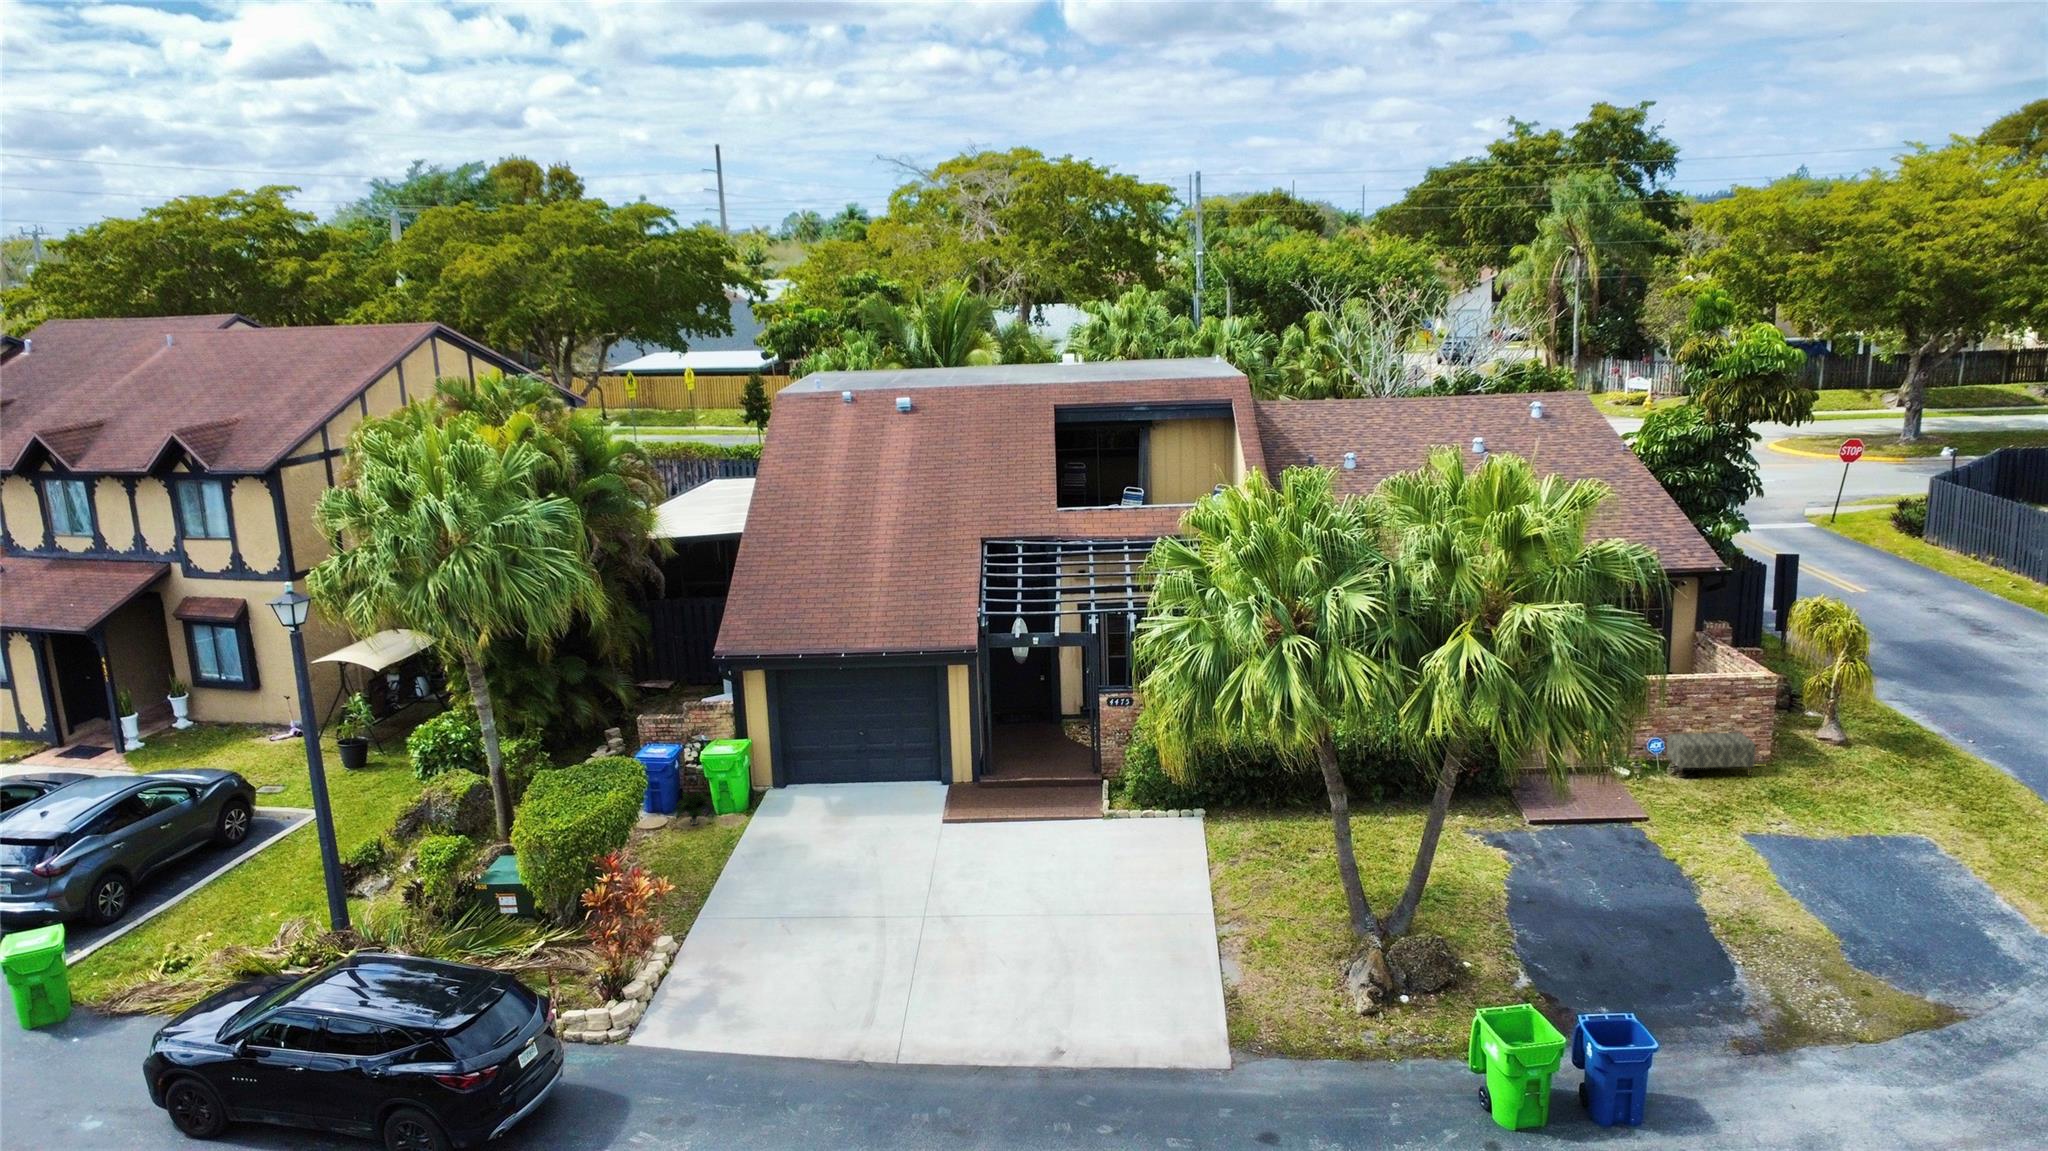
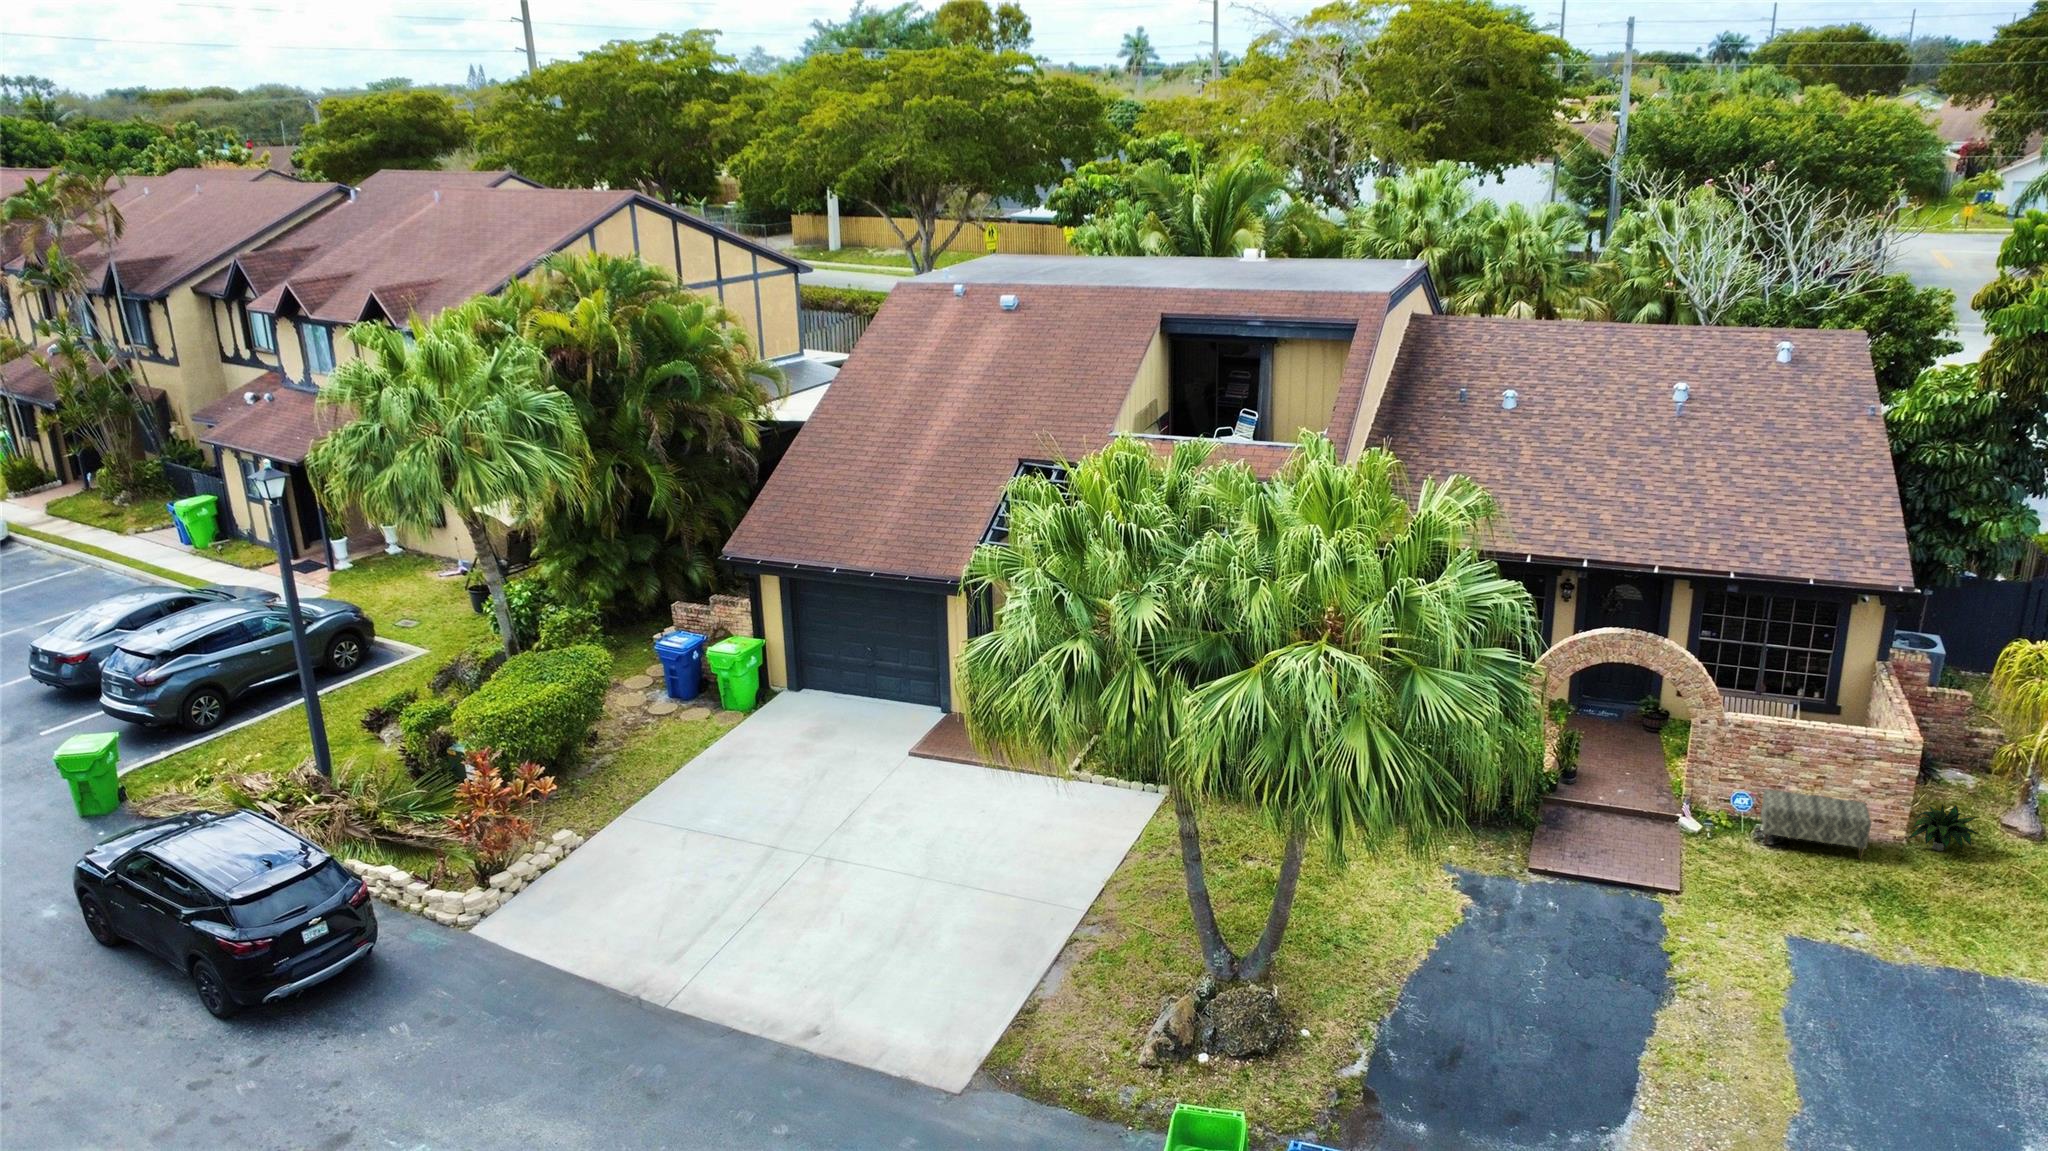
potted plant: present [675,791,714,825] -> present [1909,804,1978,851]

